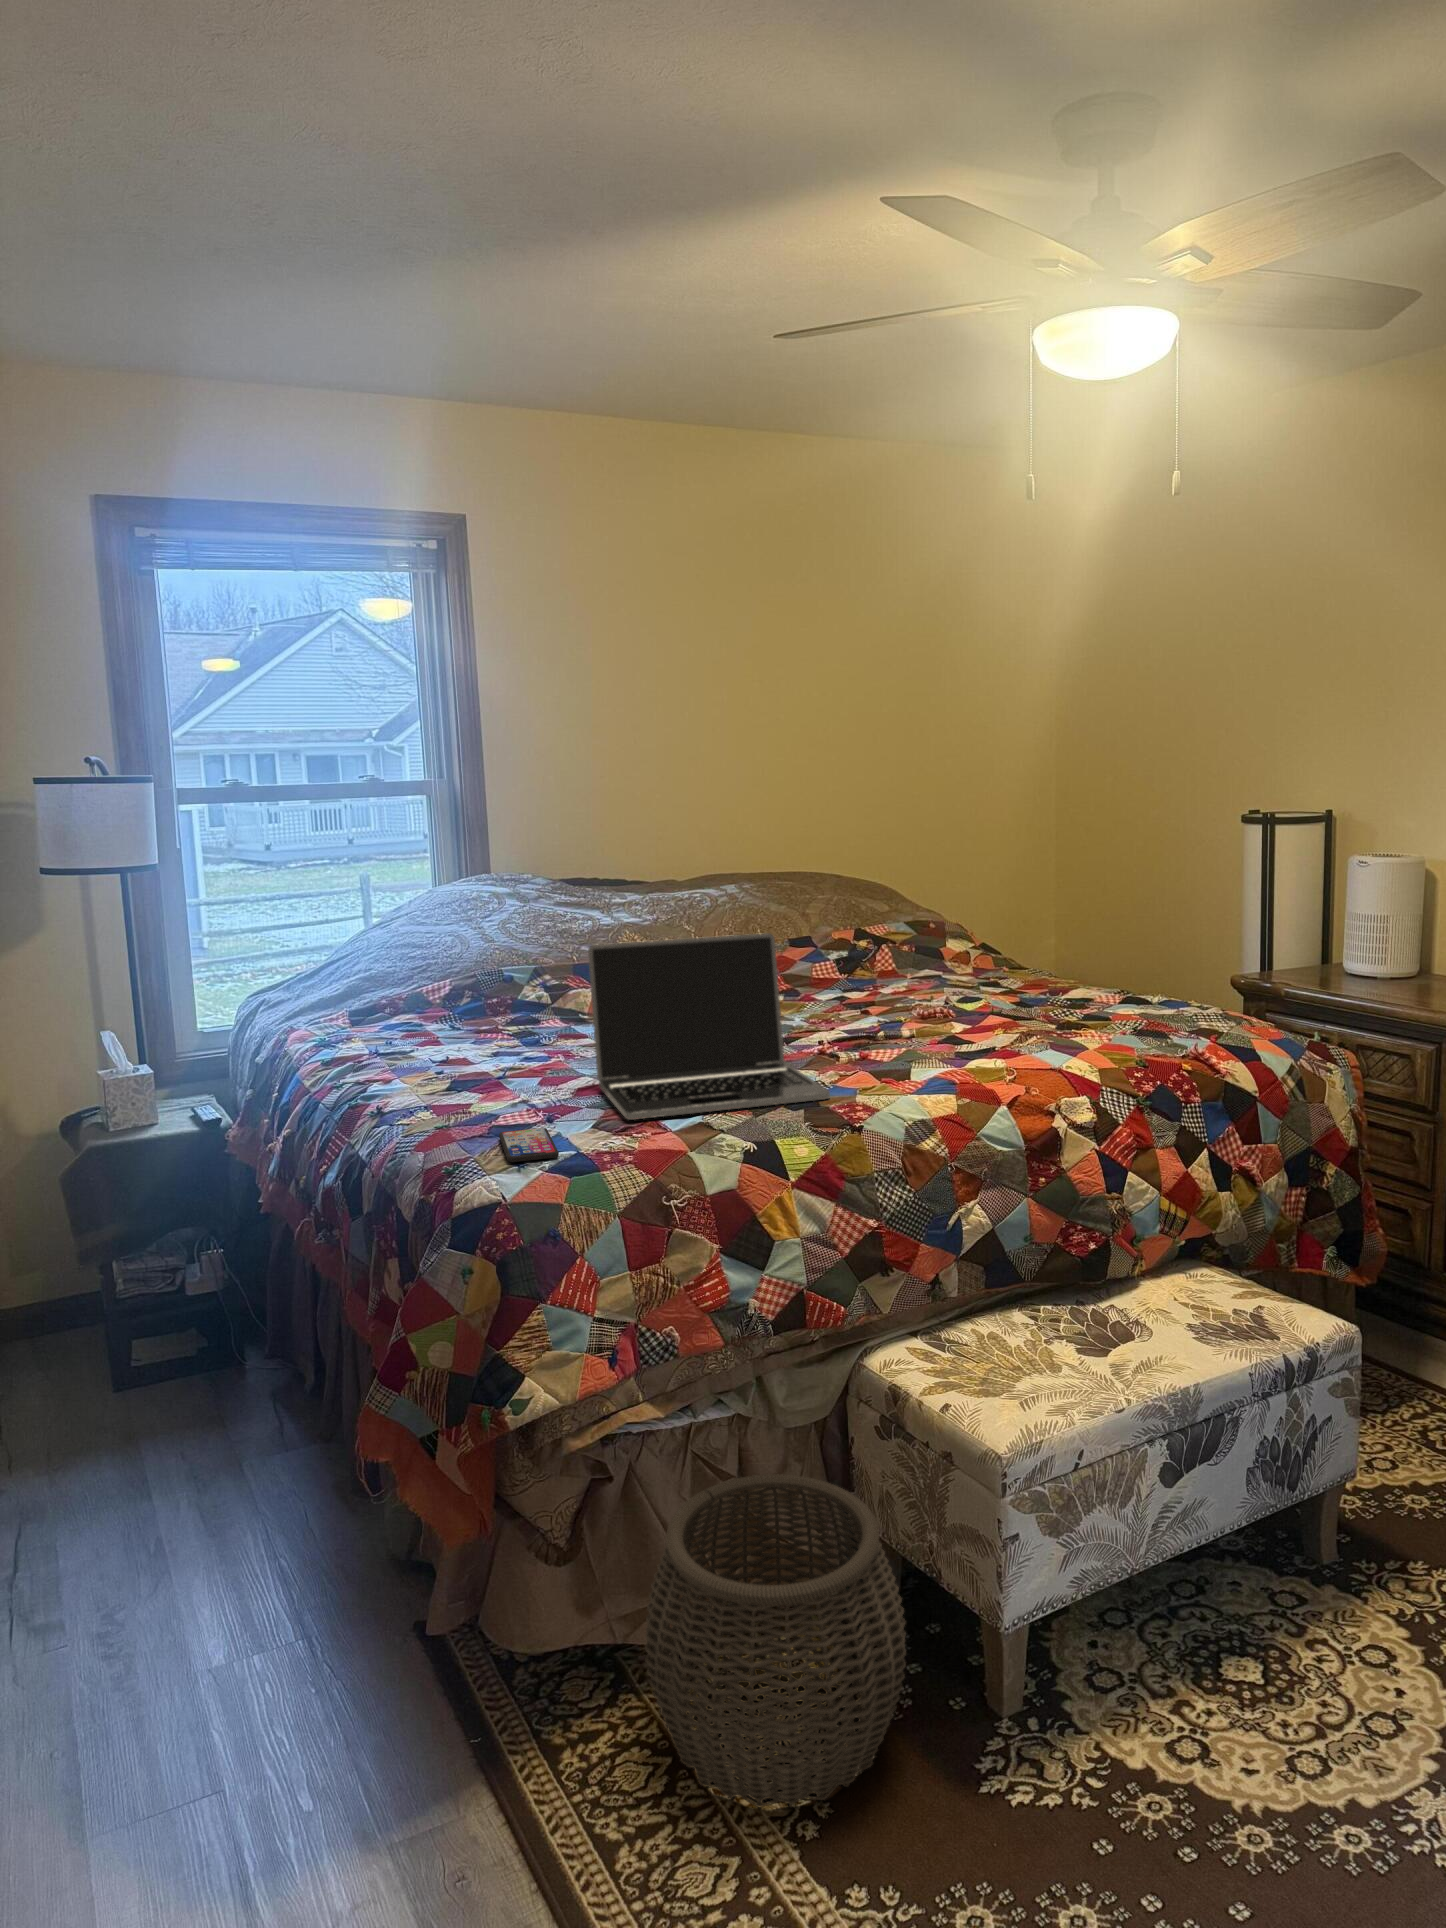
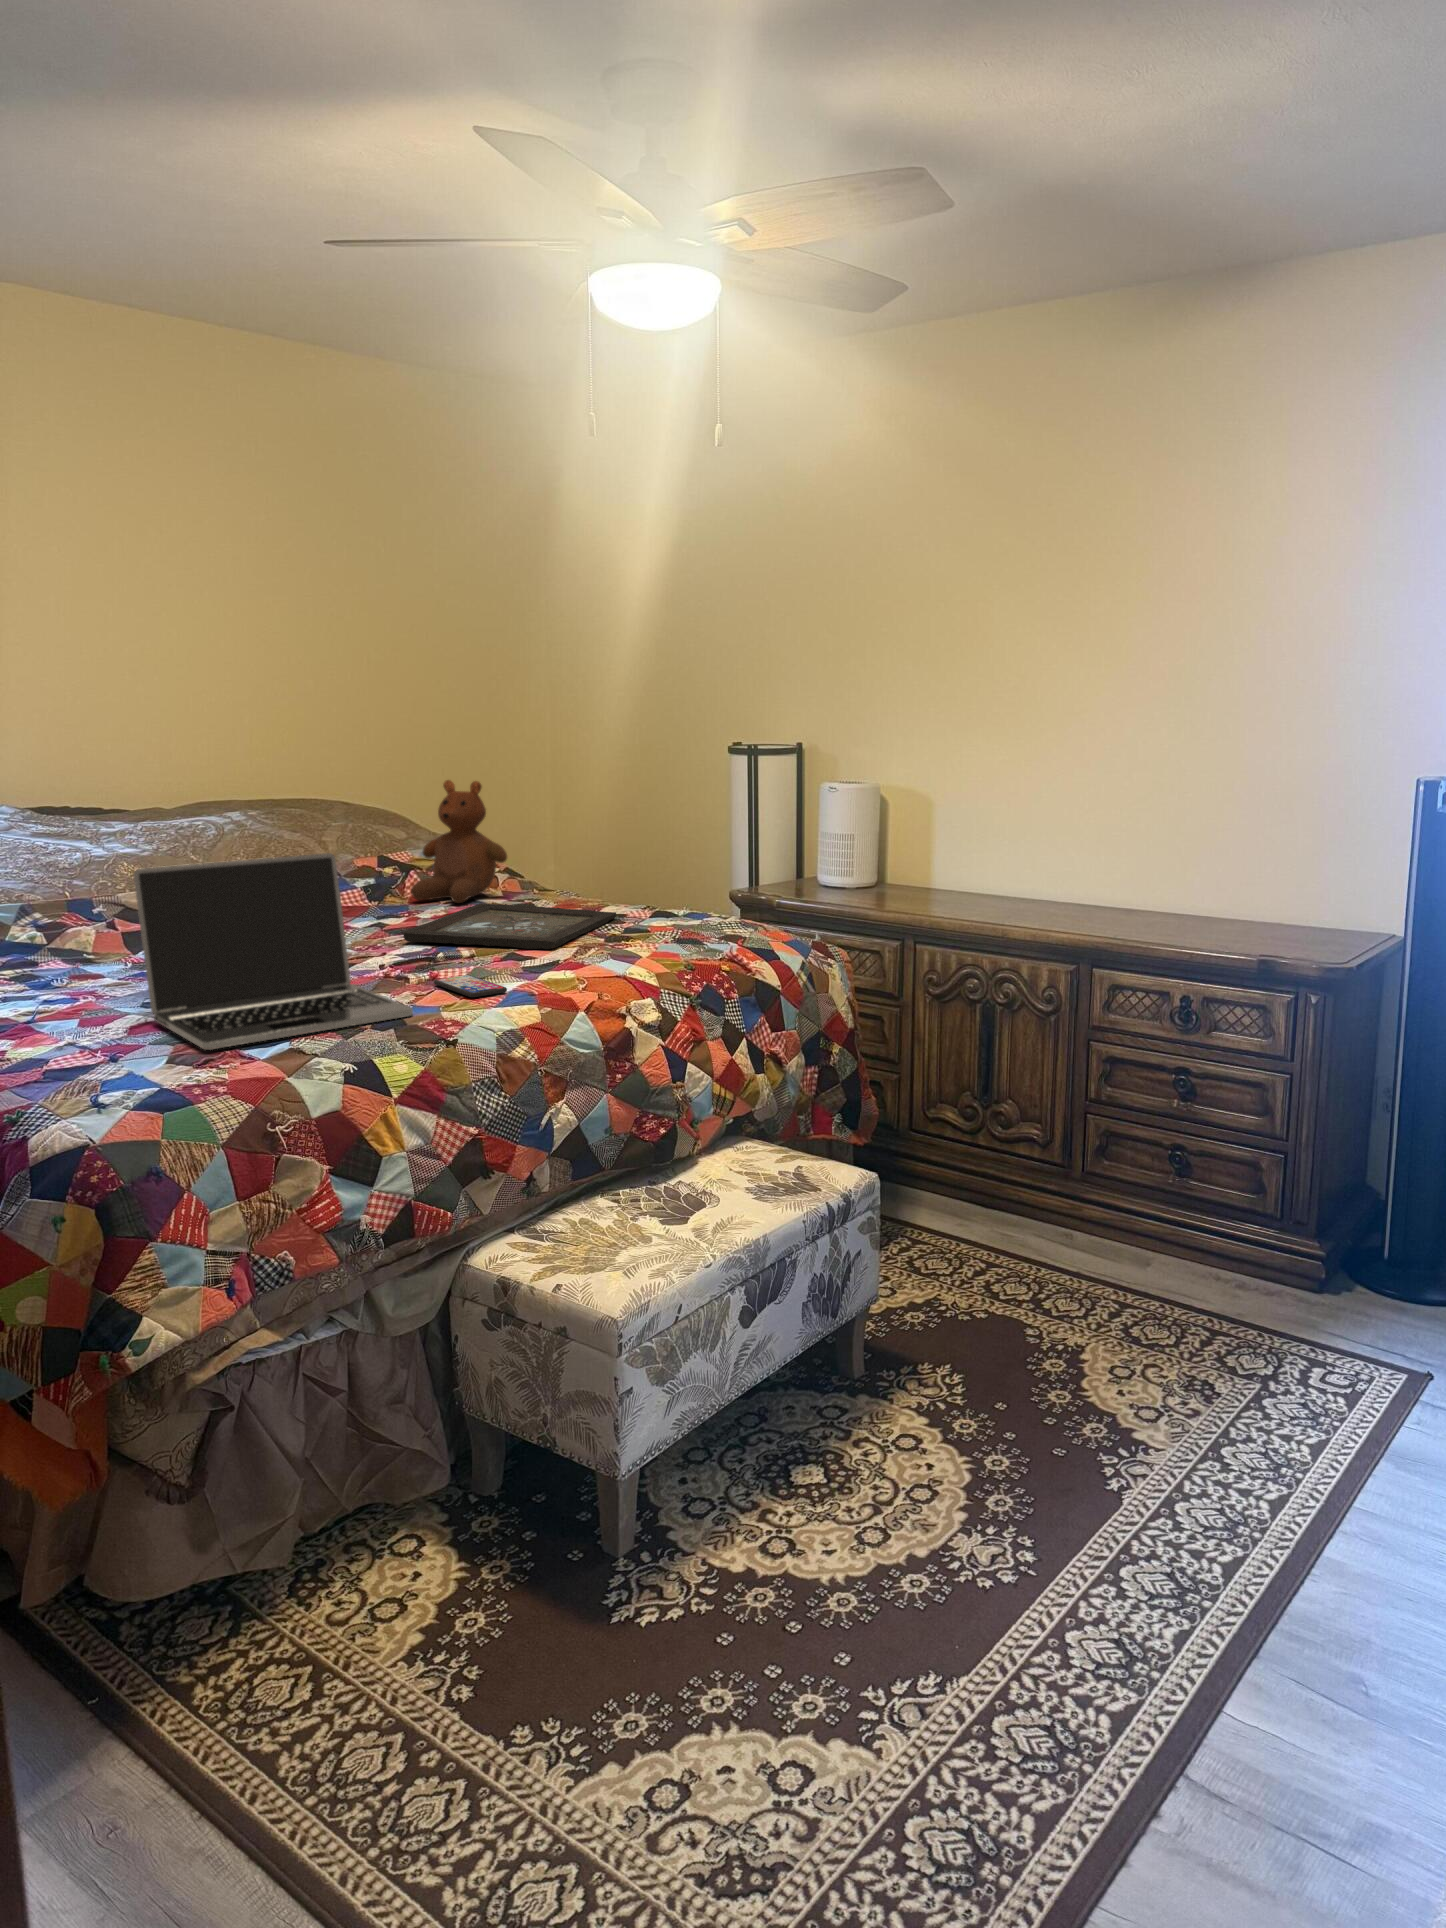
teddy bear: none [882,860,978,984] -> present [411,780,507,903]
tray: none [855,985,1080,1036] -> present [403,903,616,949]
smartphone: present [499,1128,559,1162] -> present [434,975,507,997]
woven basket: present [645,1474,906,1807] -> none [276,1378,539,1688]

